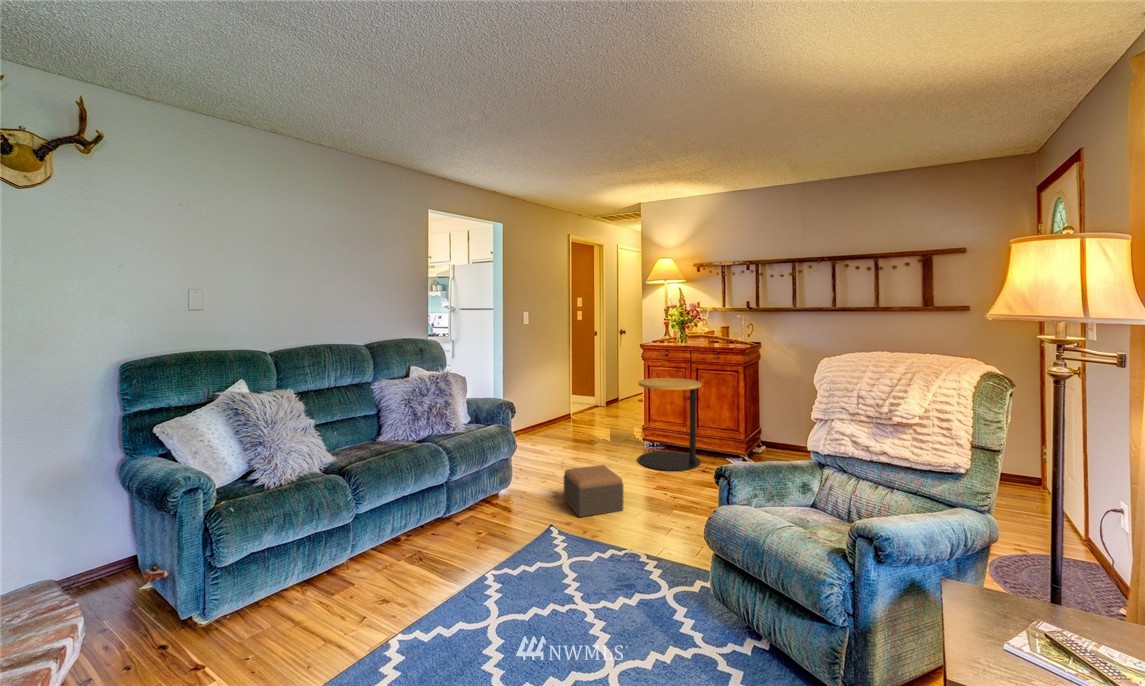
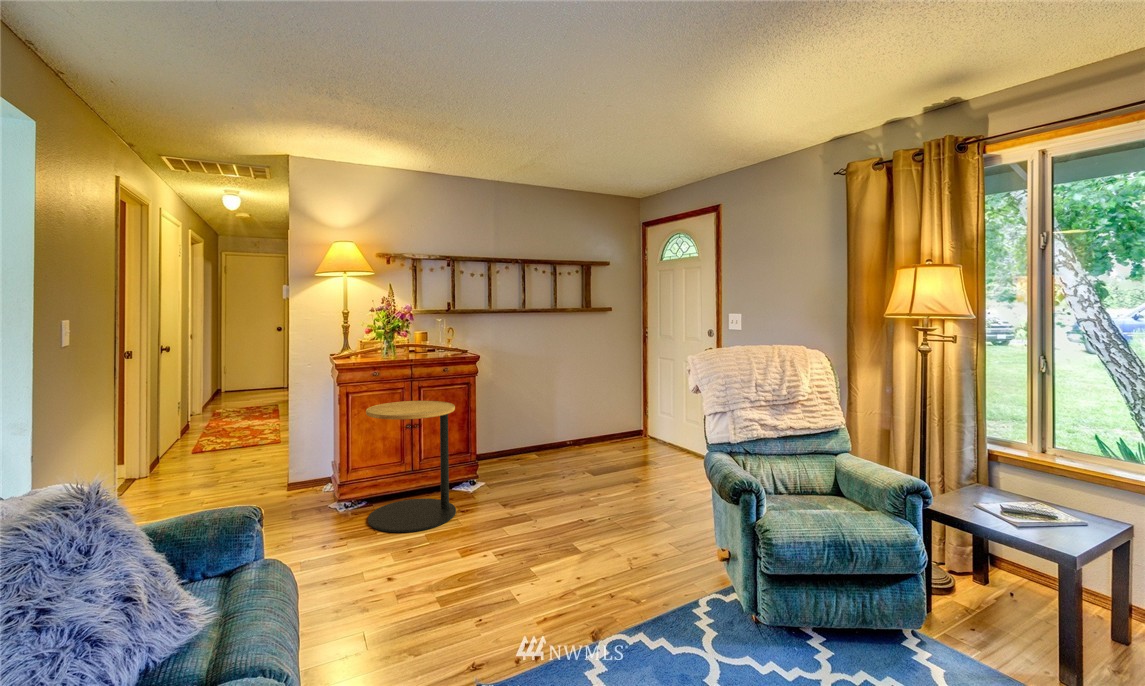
footstool: present [564,465,623,517] -> none [388,546,488,639]

